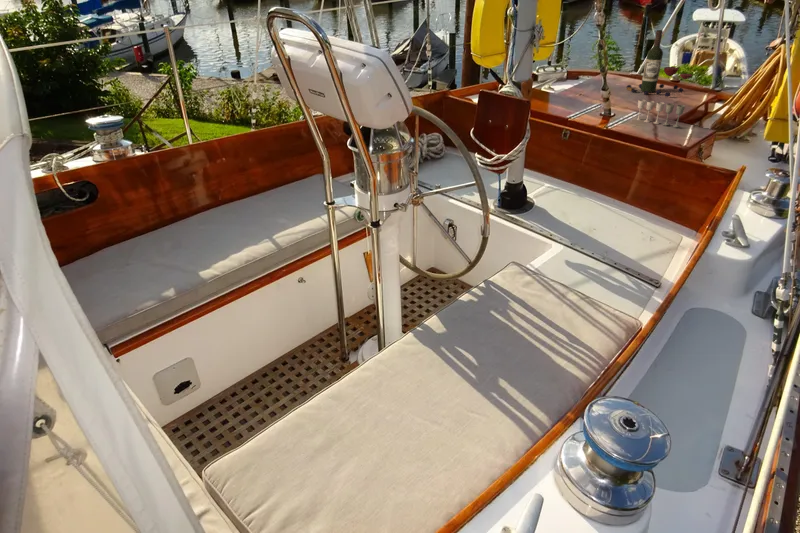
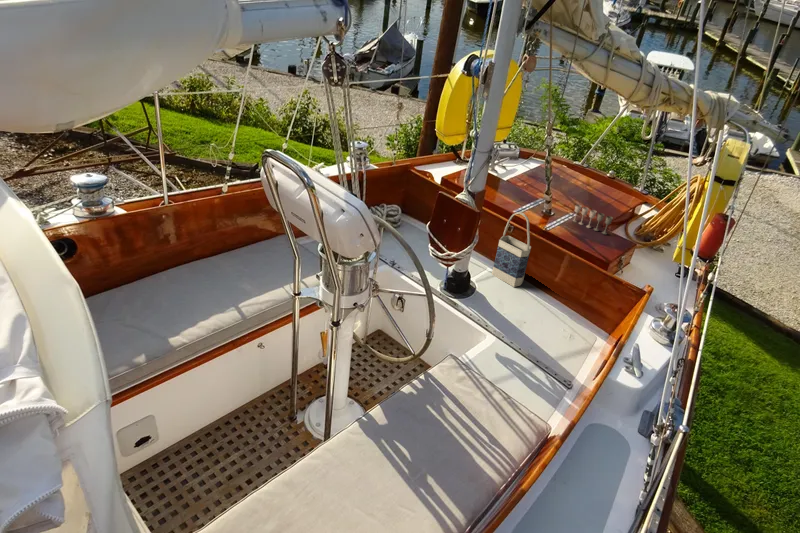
wine bottle: present [627,30,692,97] -> none [570,136,629,197]
bag: none [549,108,592,197] -> present [492,212,531,287]

